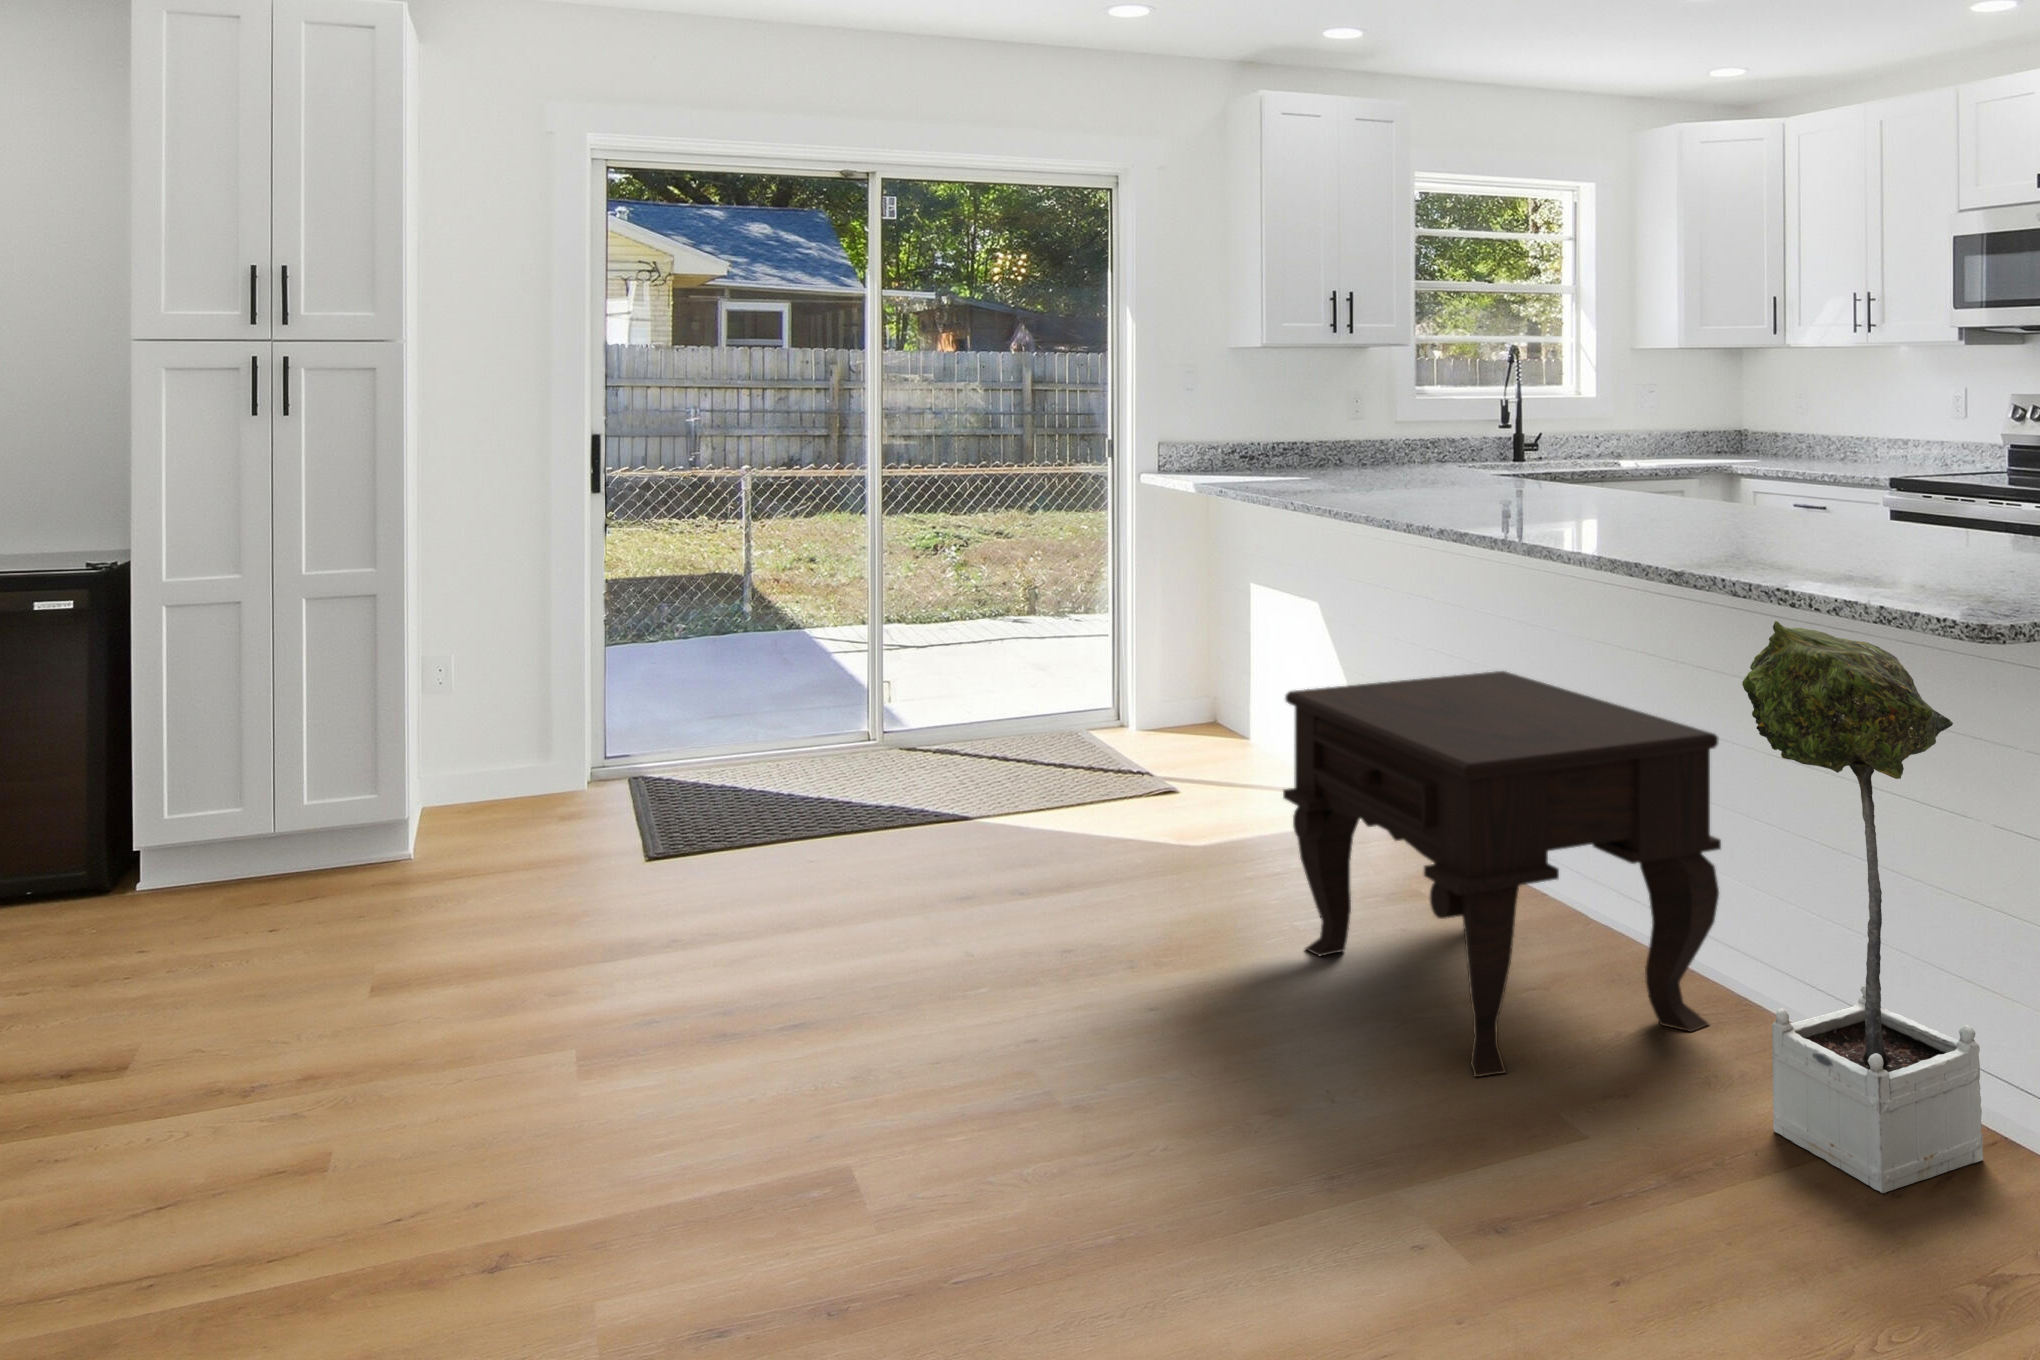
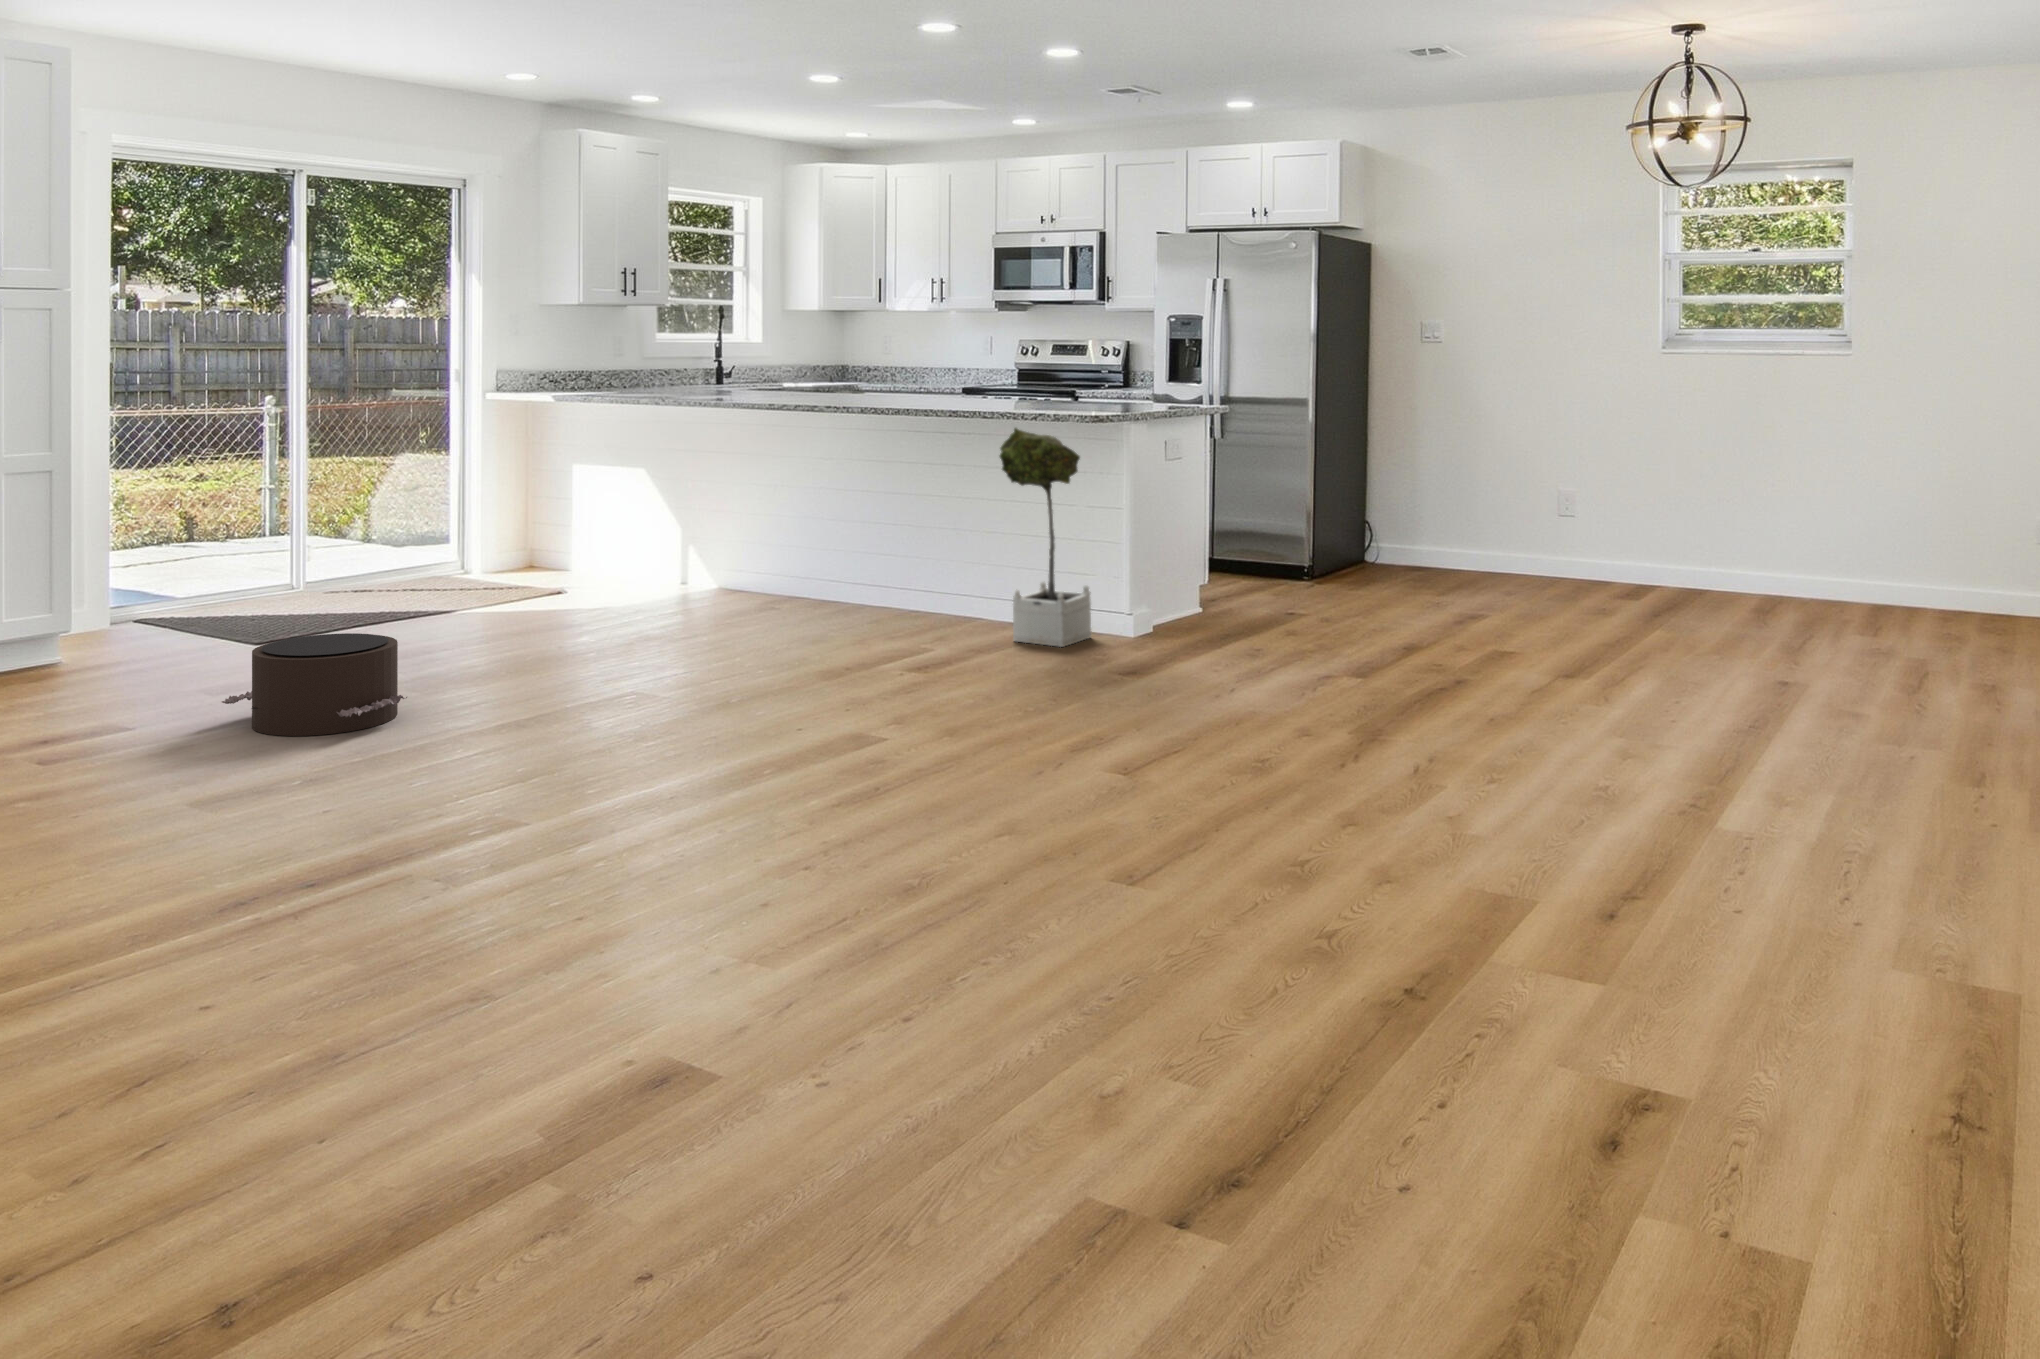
side table: present [1283,671,1721,1077] -> none [742,480,968,645]
pouf: none [164,941,447,1181] -> present [222,633,407,736]

